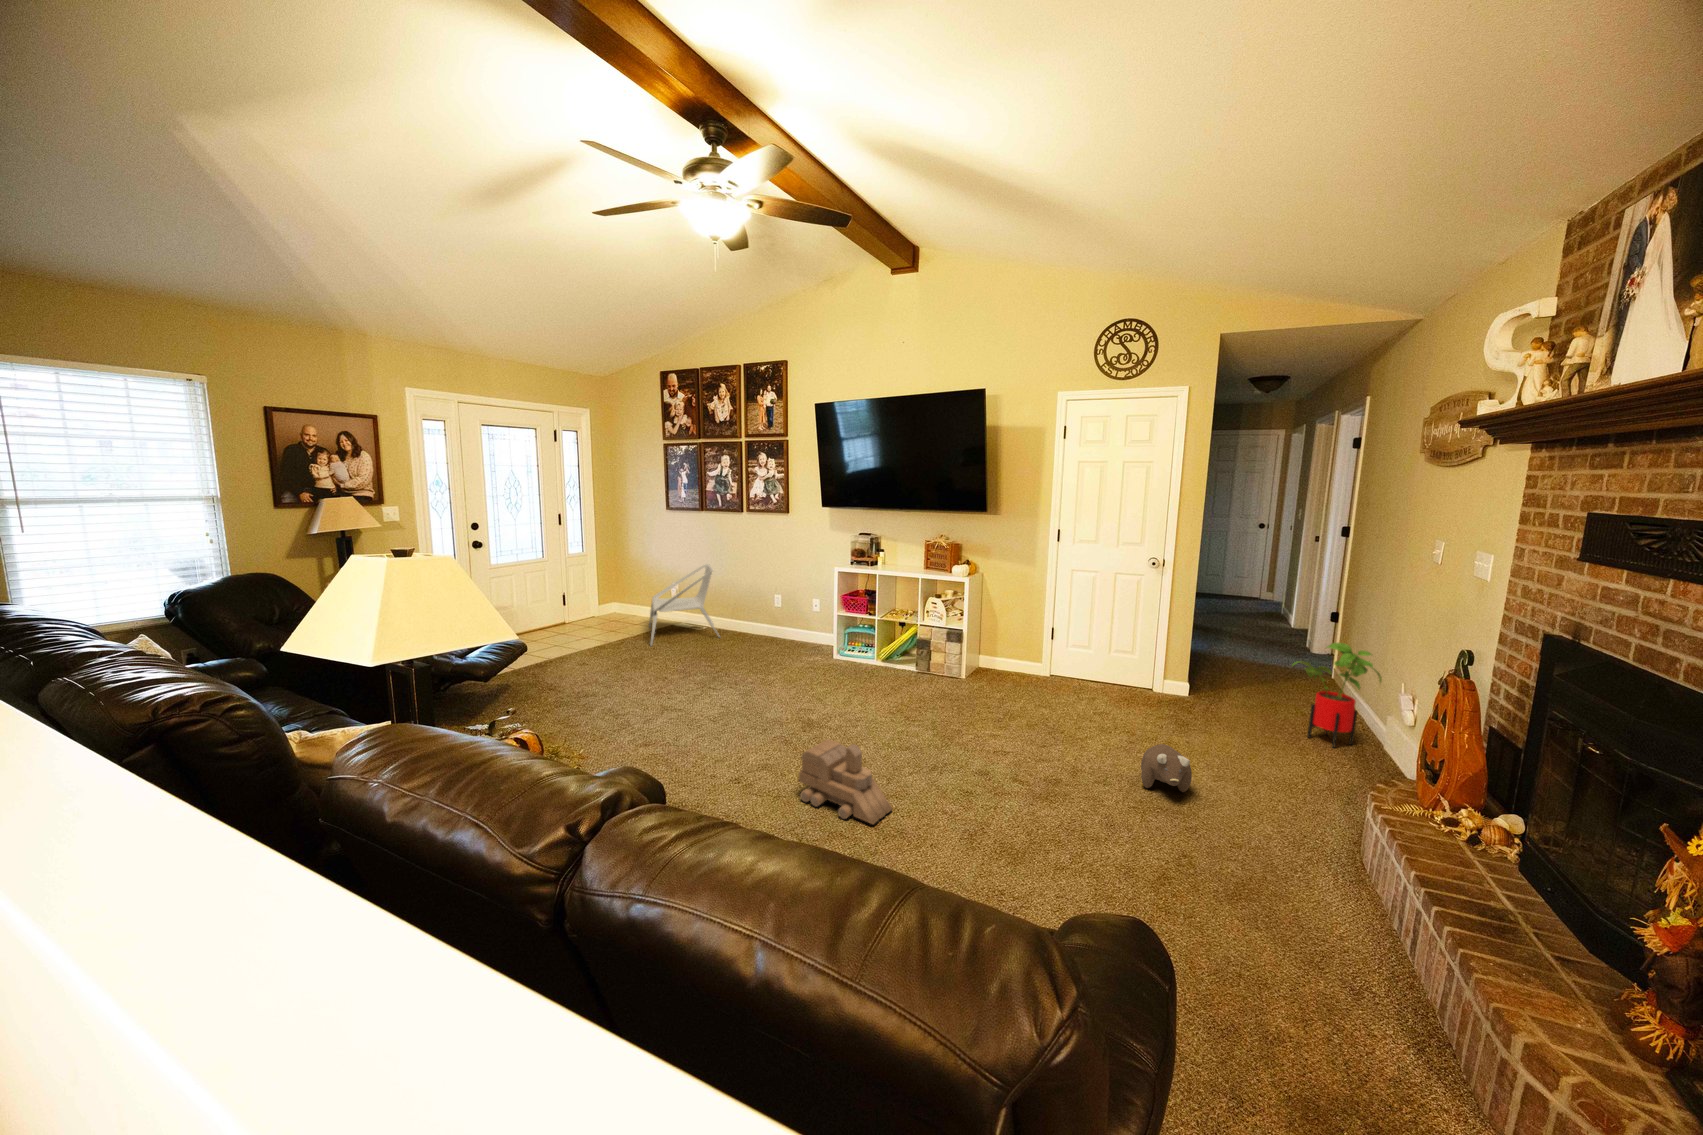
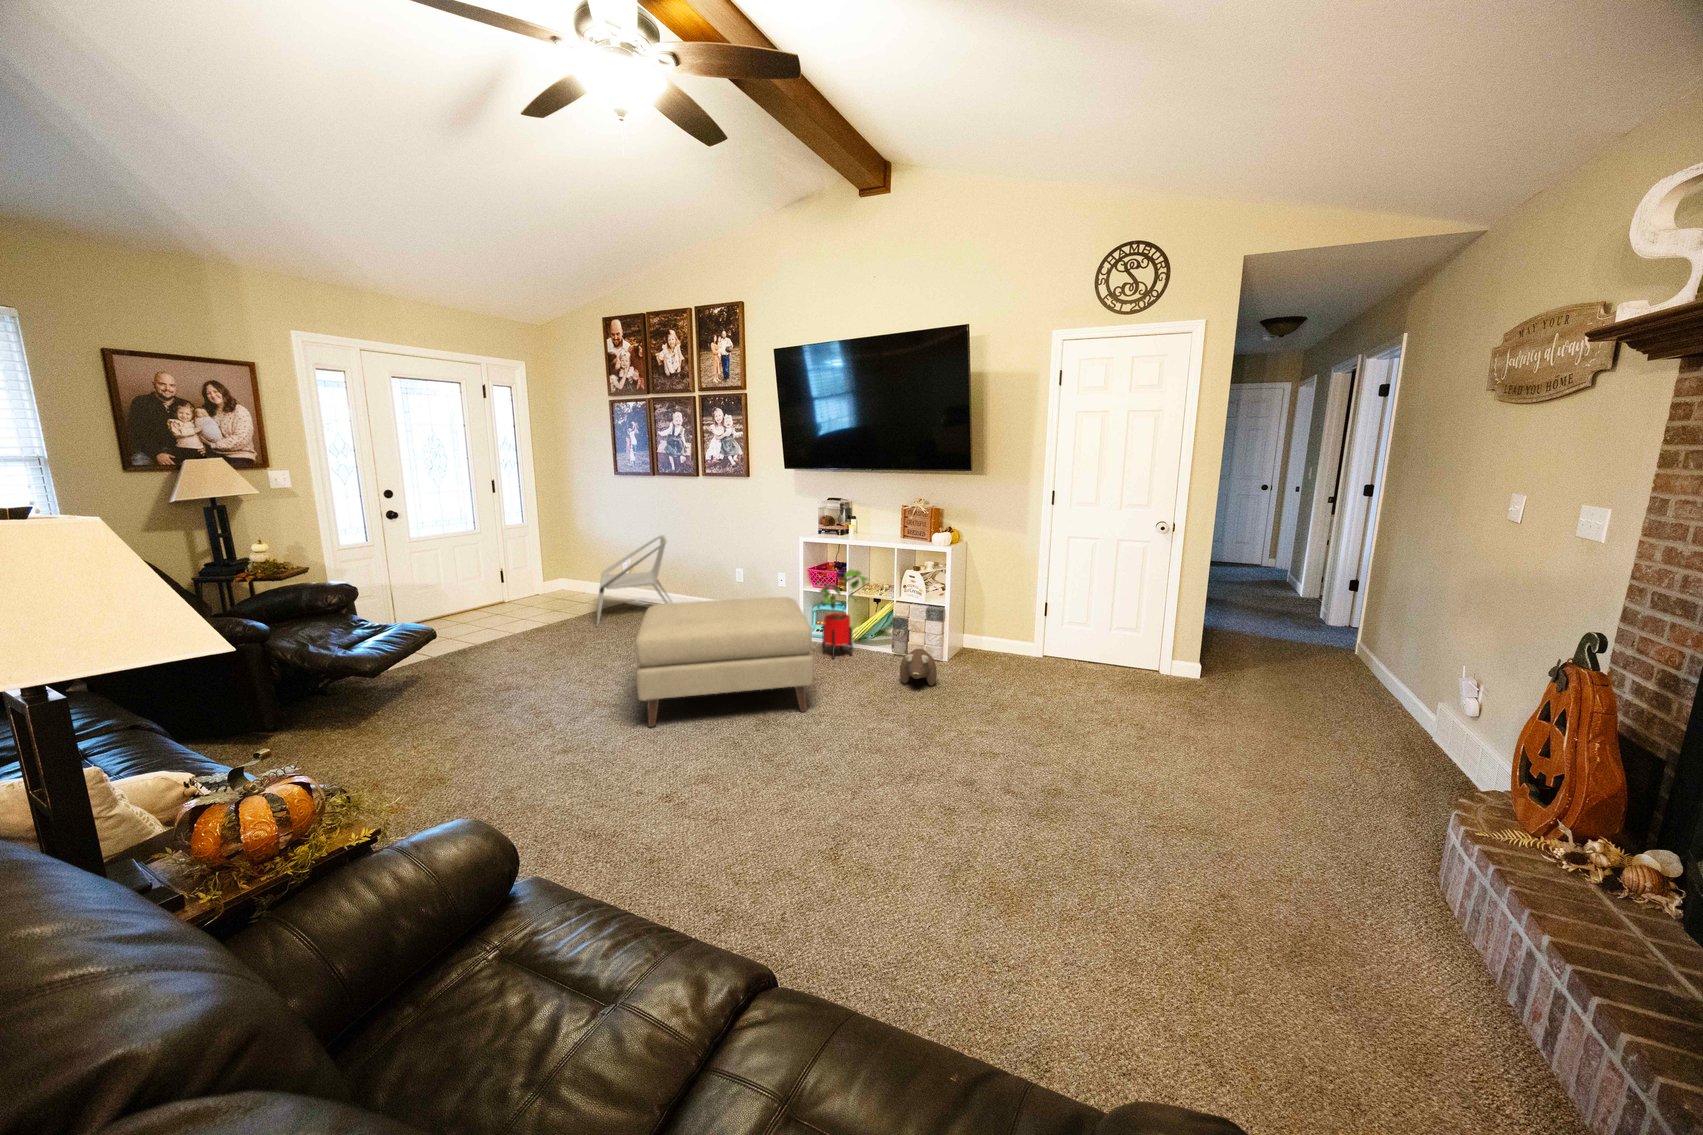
ottoman: none [704,620,852,728] -> present [635,597,814,727]
house plant: present [1293,643,1382,748] -> present [817,569,868,659]
toy train: present [799,739,892,824] -> none [740,746,855,857]
plush toy: present [1141,744,1192,792] -> present [900,649,937,686]

